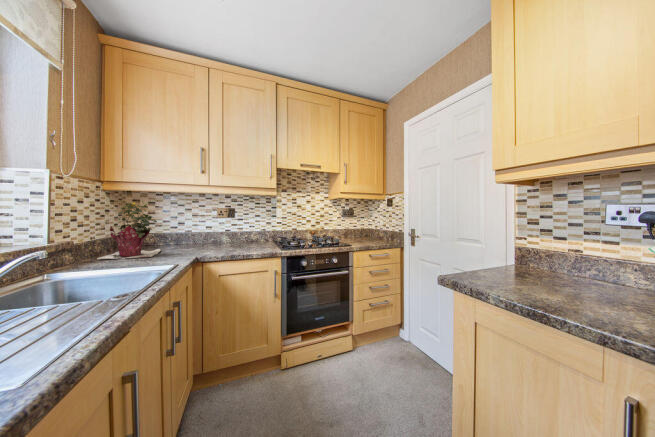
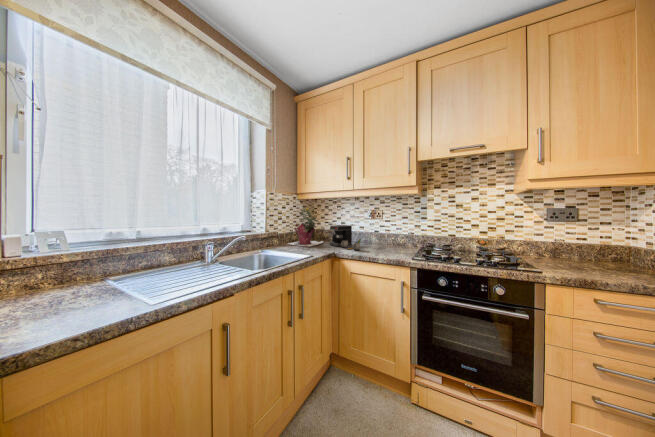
coffee maker: none [177,226,229,252] -> present [330,225,361,250]

